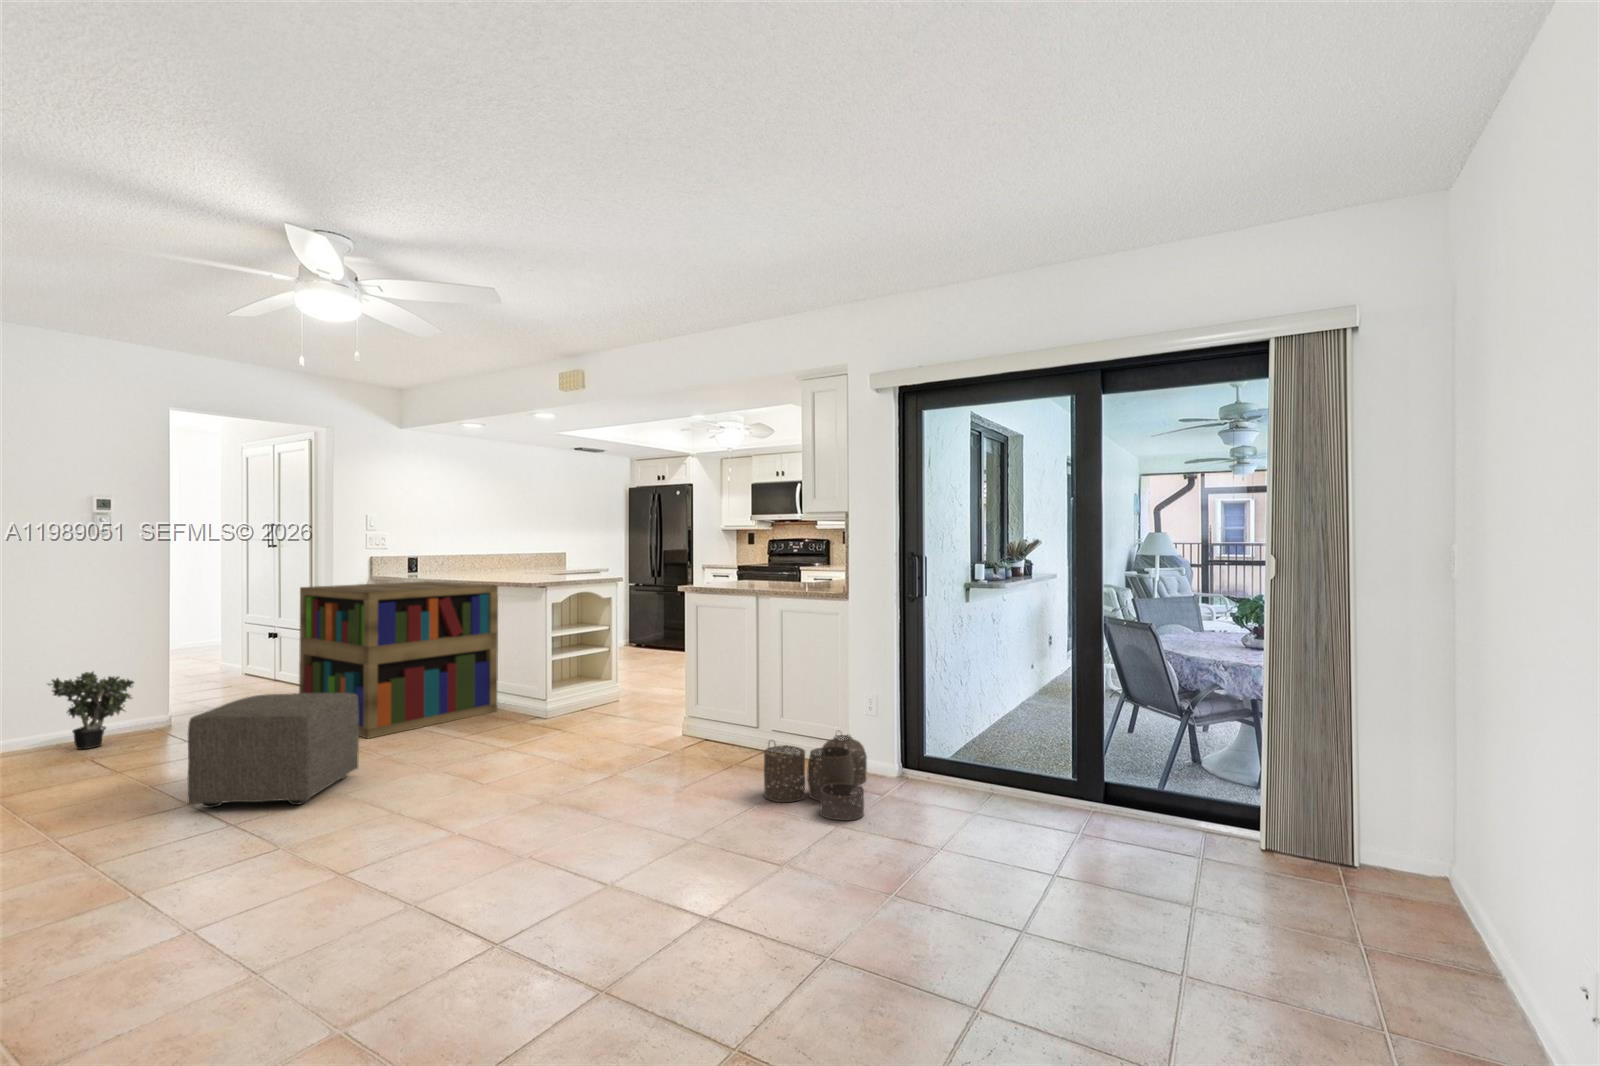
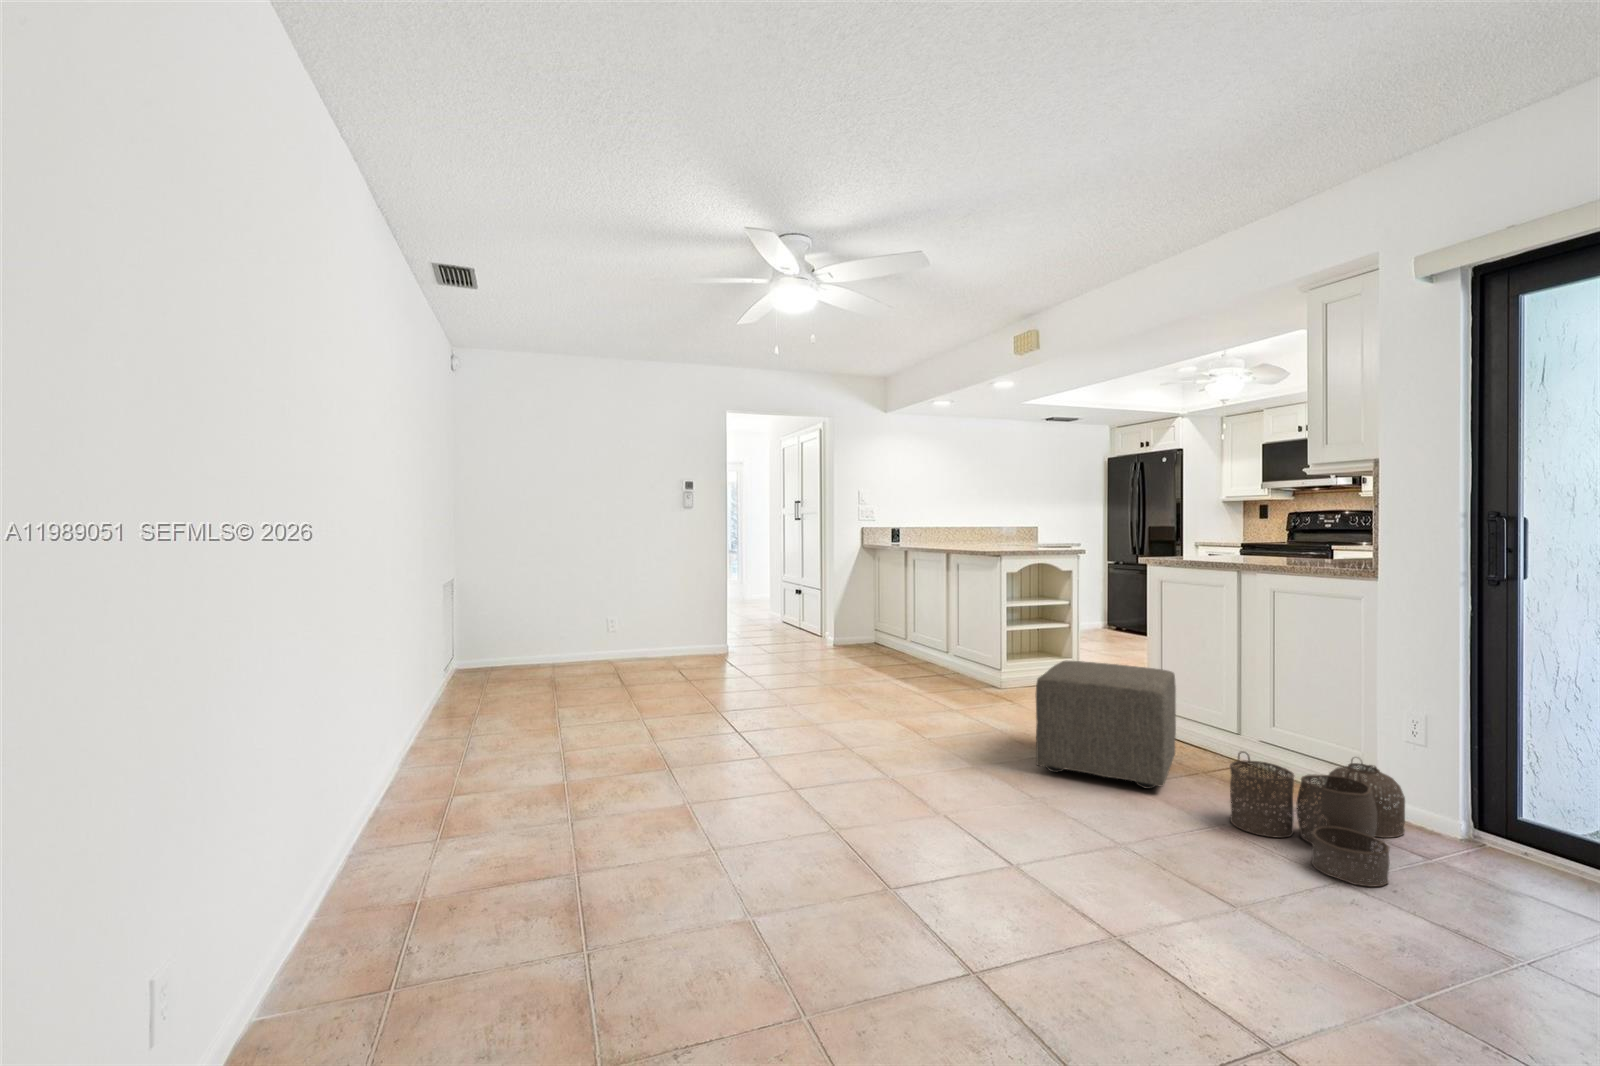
bookshelf: present [299,581,498,738] -> none [804,550,958,683]
potted plant: present [48,672,134,749] -> none [654,607,701,663]
ottoman: present [187,693,359,808] -> present [1036,661,1176,789]

